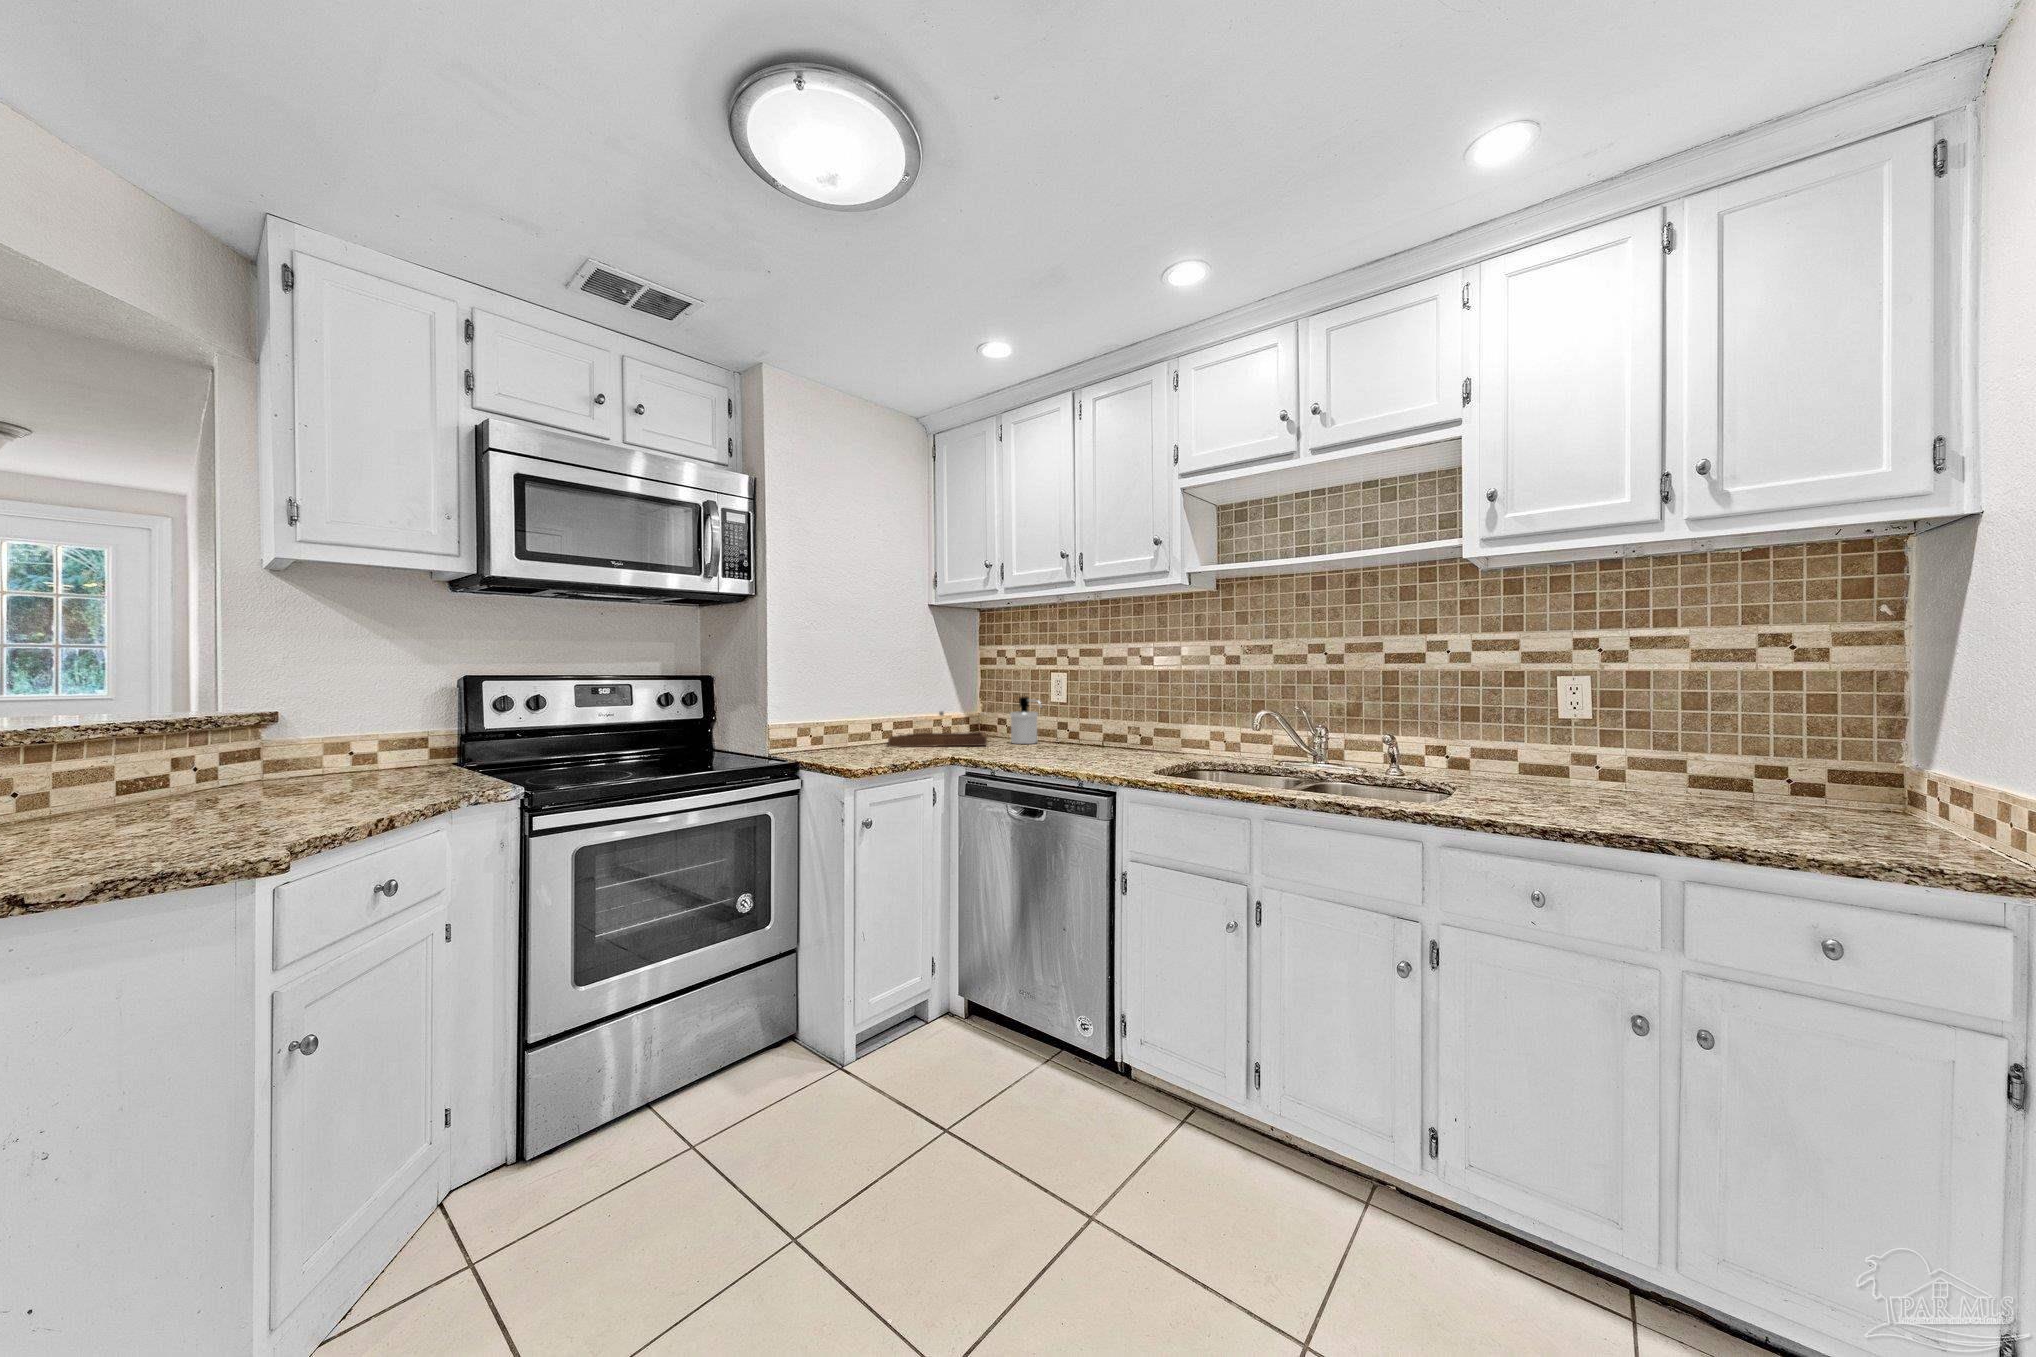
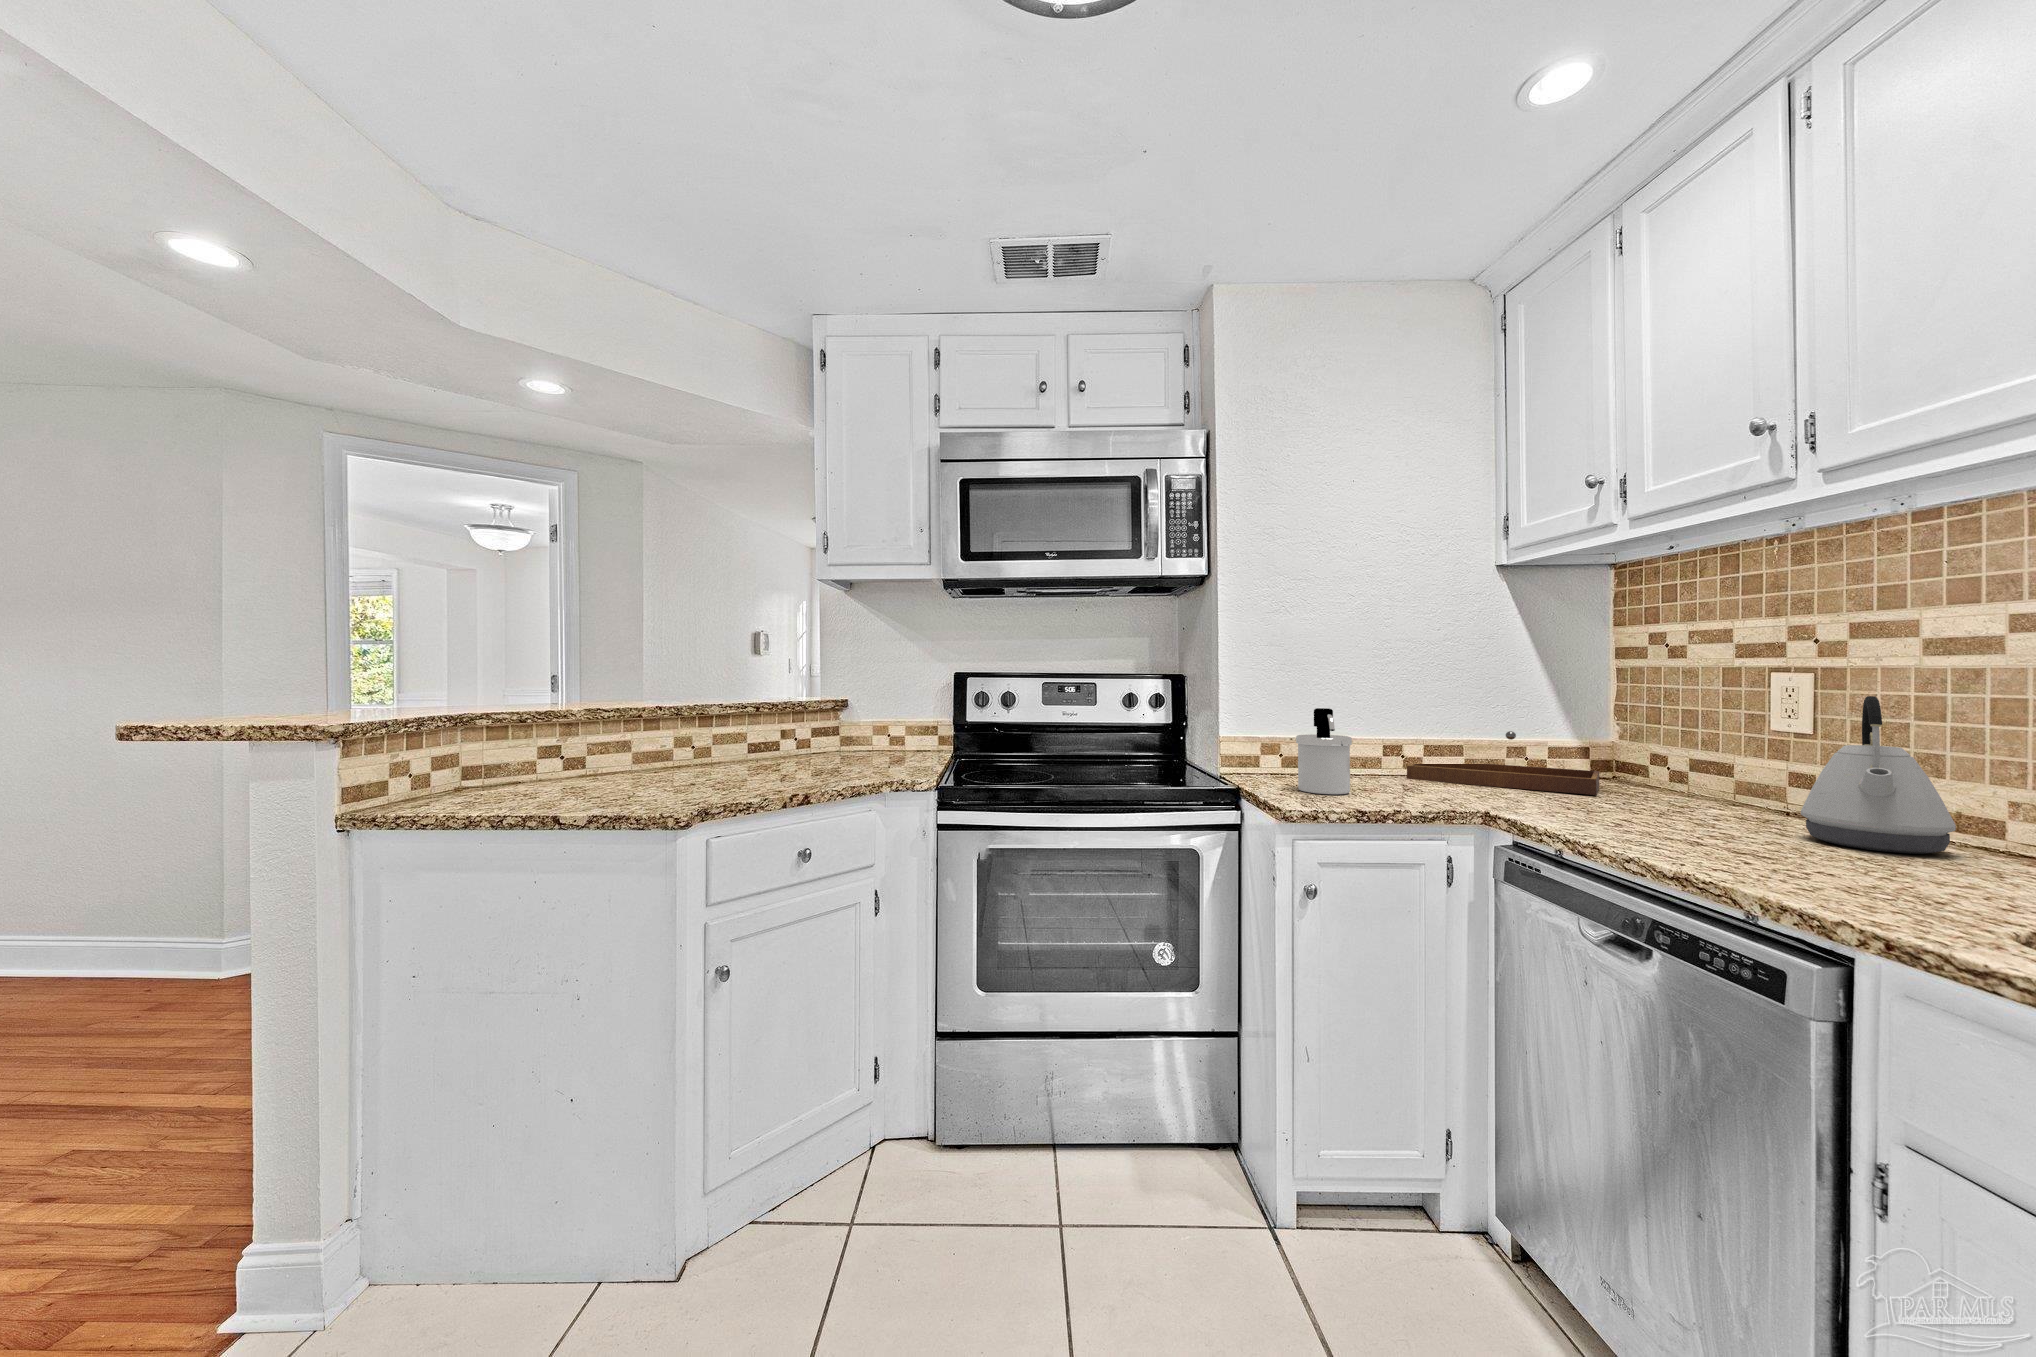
kettle: none [1070,687,1112,755] -> present [1801,696,1956,854]
soap dispenser: present [1010,696,1042,744] -> present [1296,708,1352,794]

